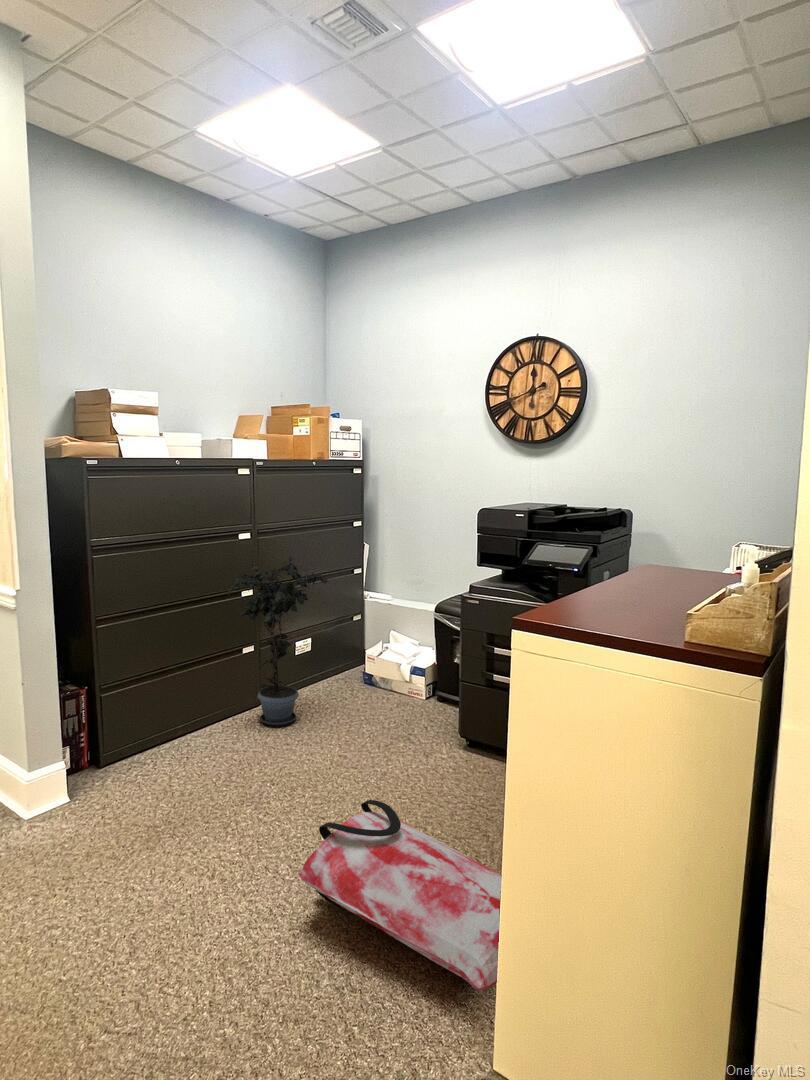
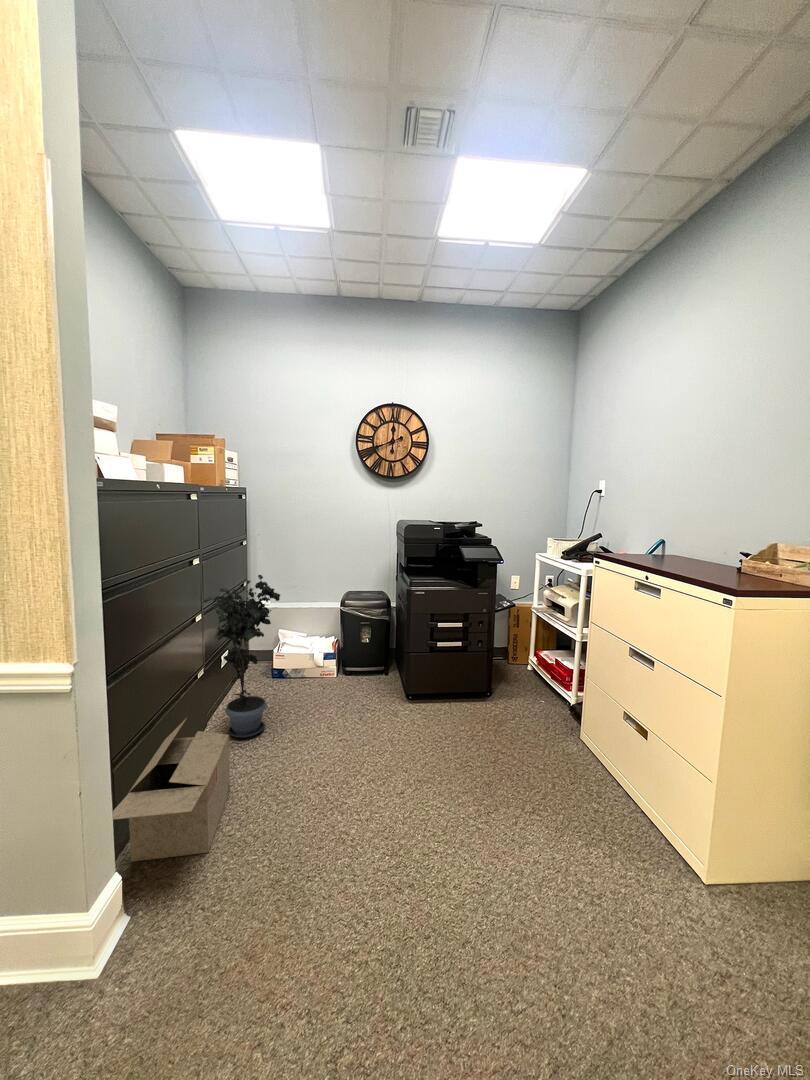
cardboard box: none [69,677,208,789] -> present [113,718,230,862]
bag: present [299,800,501,990] -> none [473,751,670,846]

